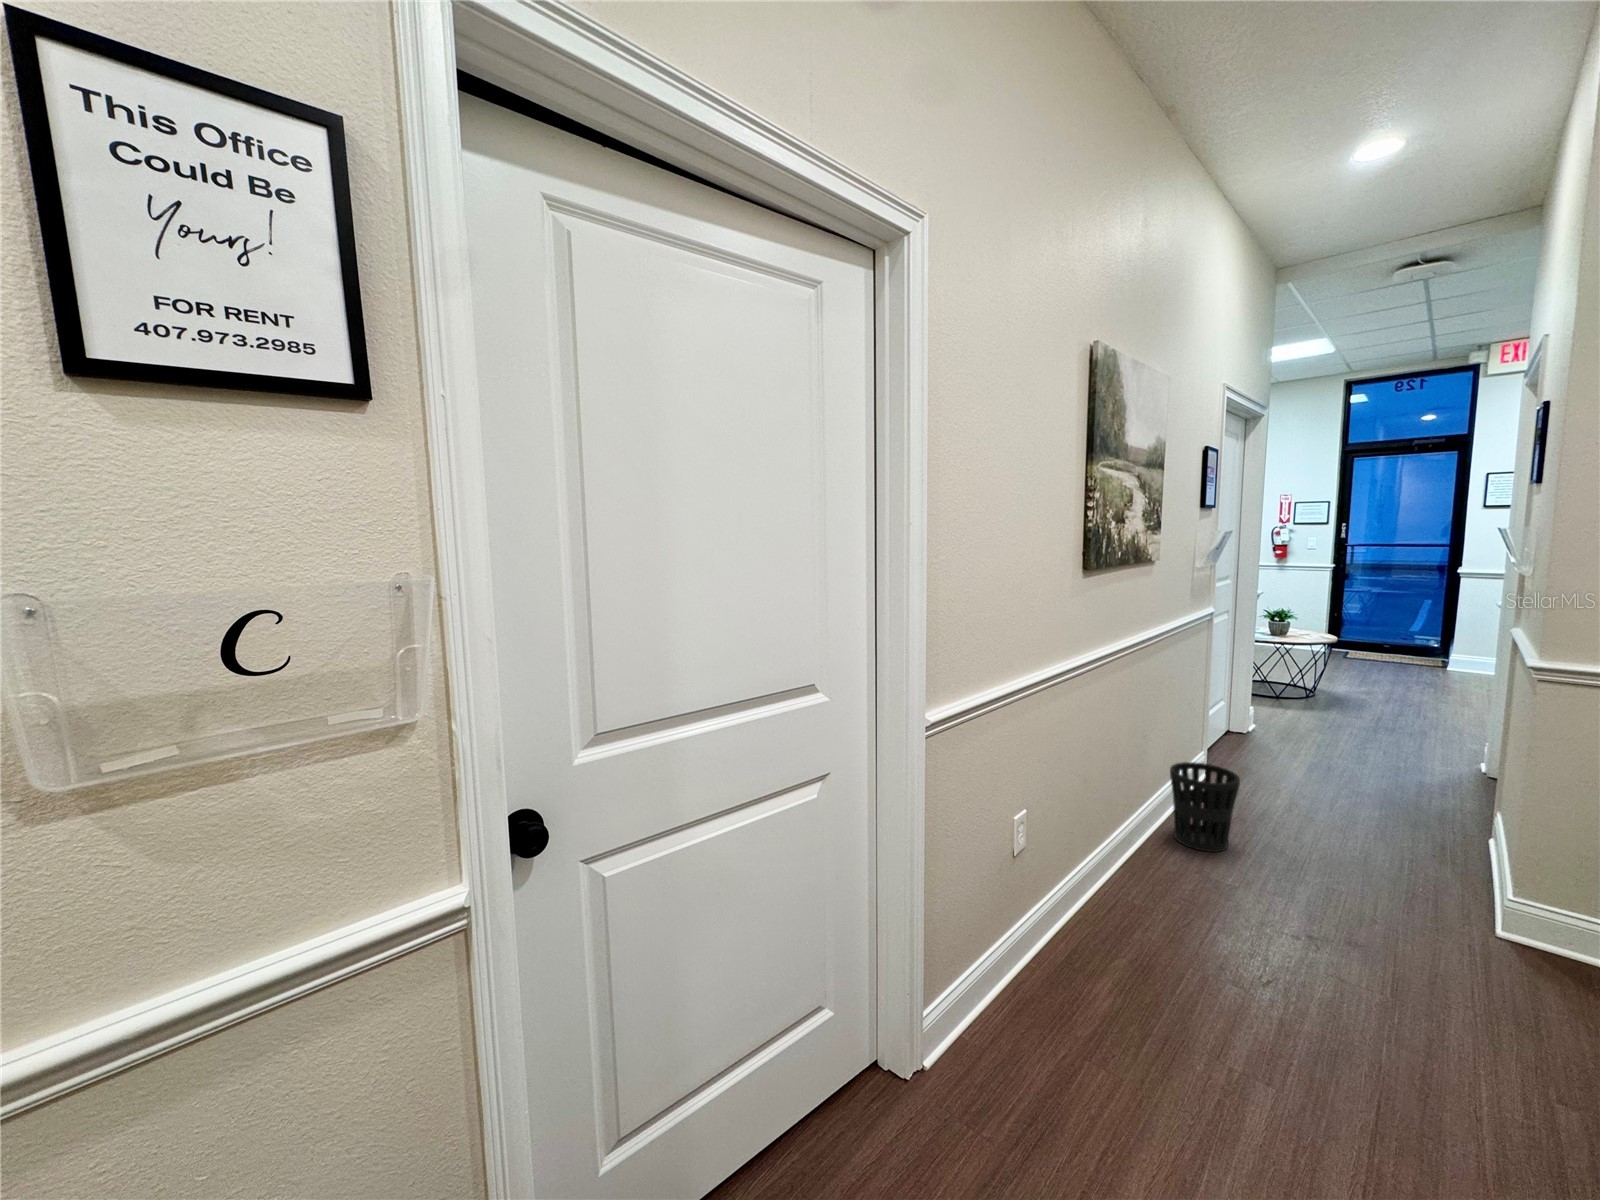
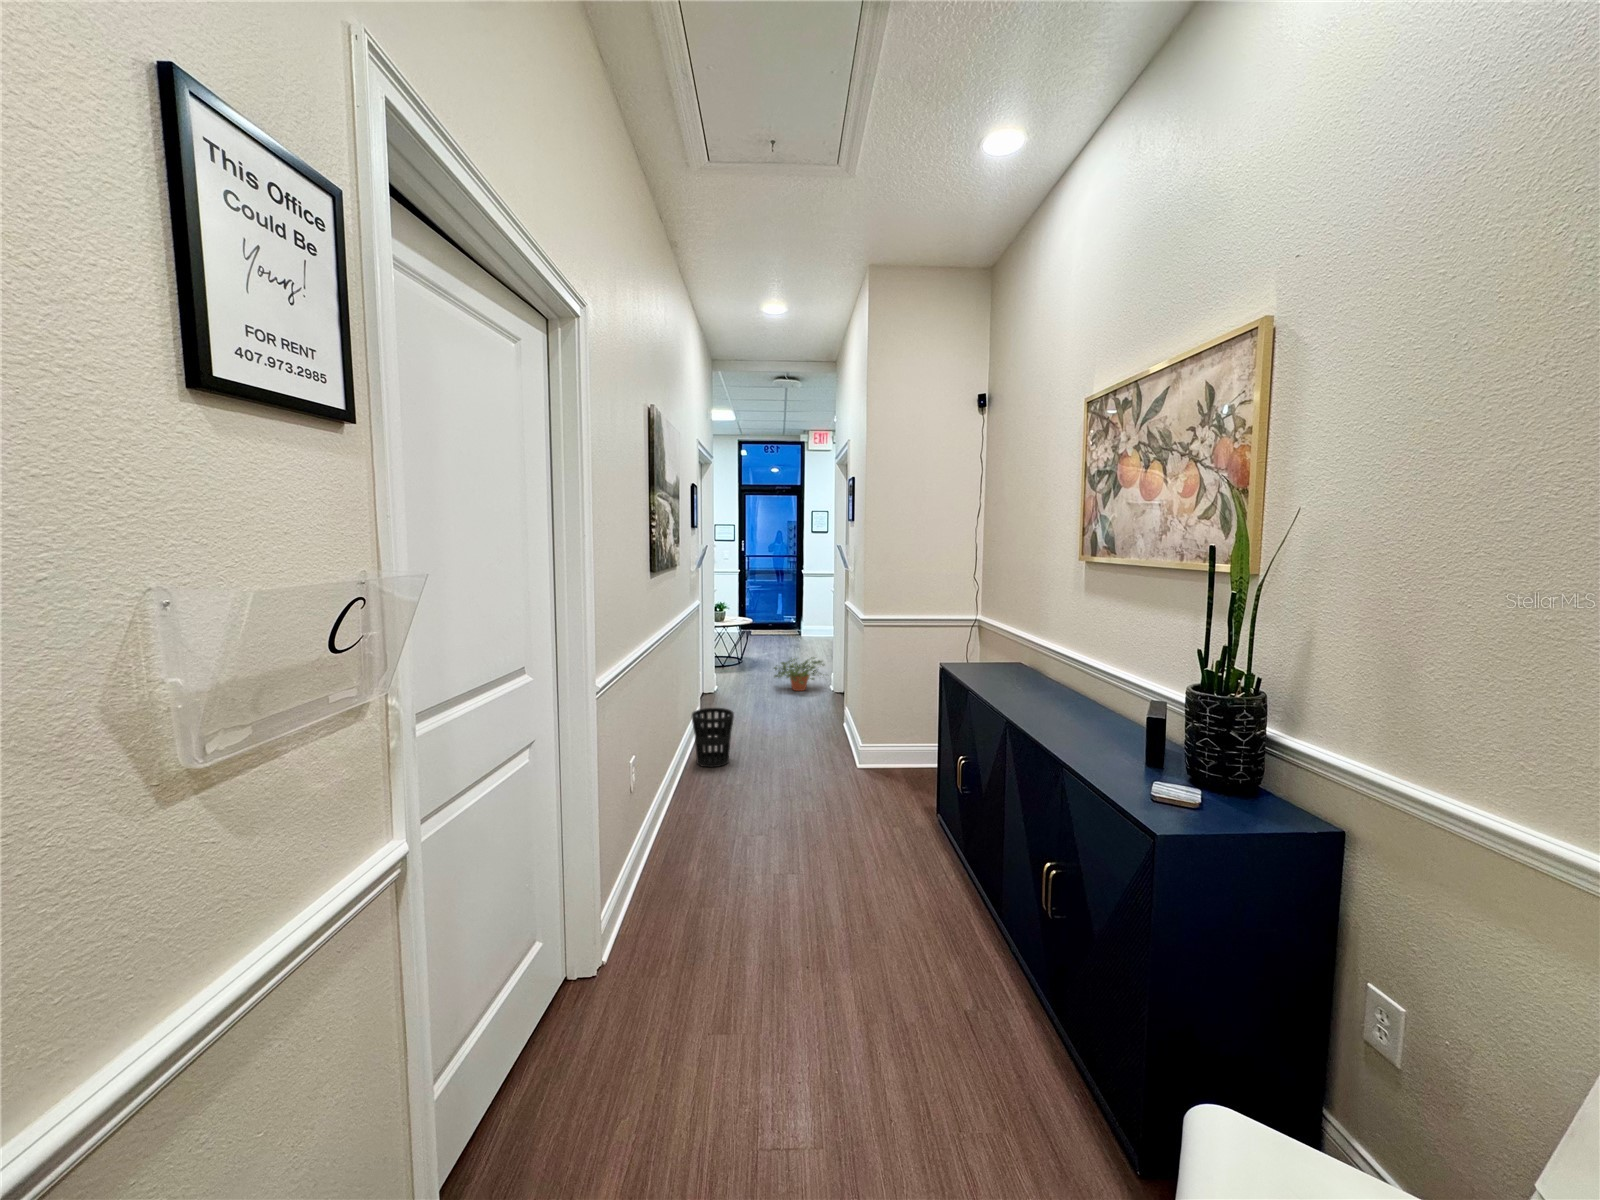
potted plant: none [1358,707,1480,764] -> present [774,657,823,691]

